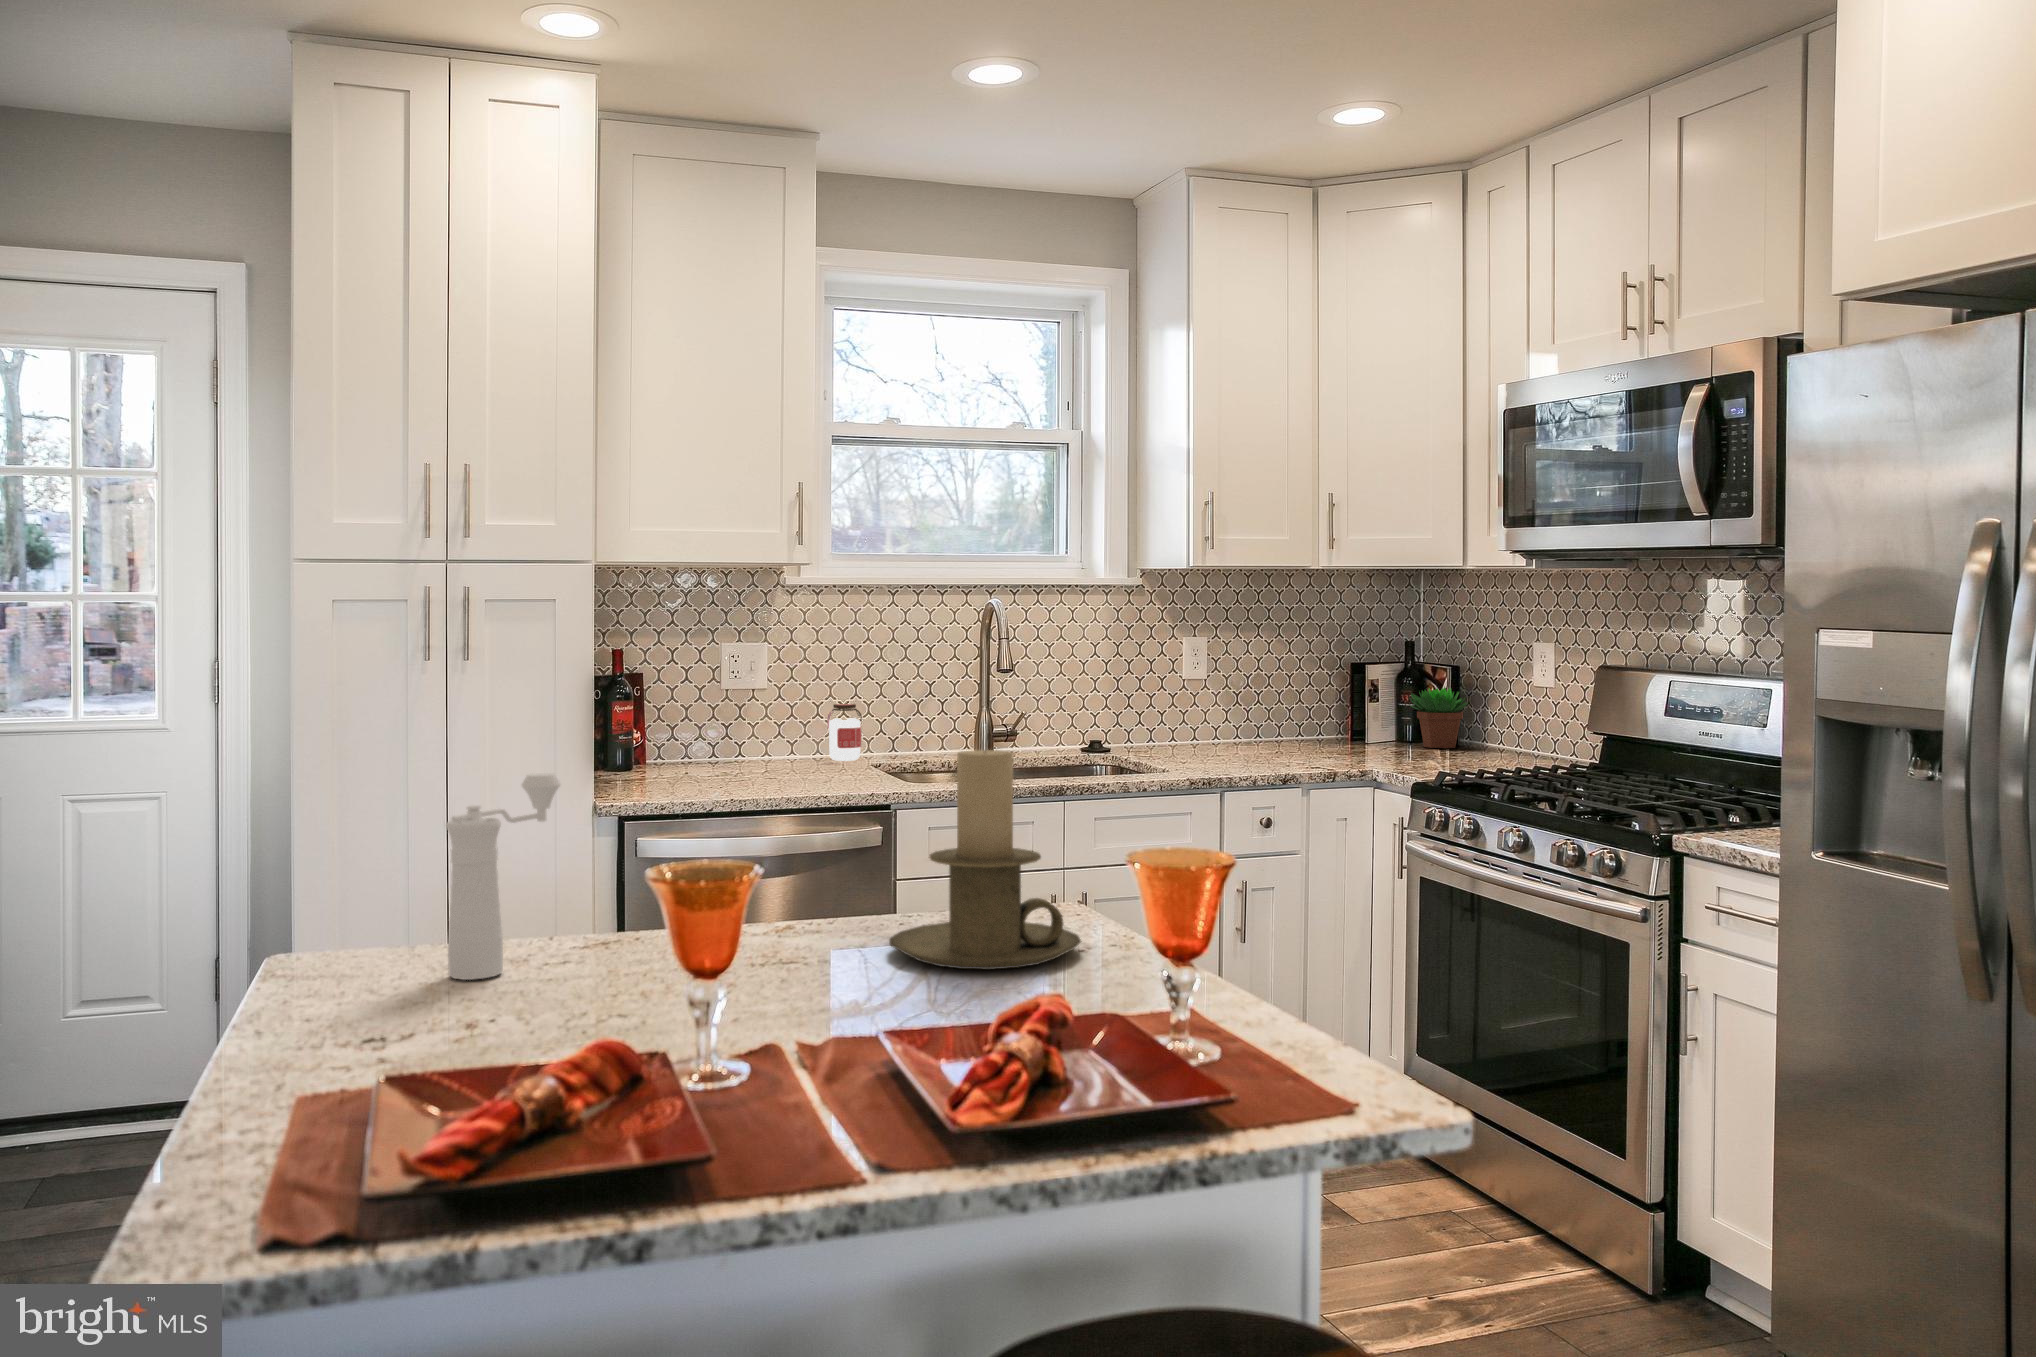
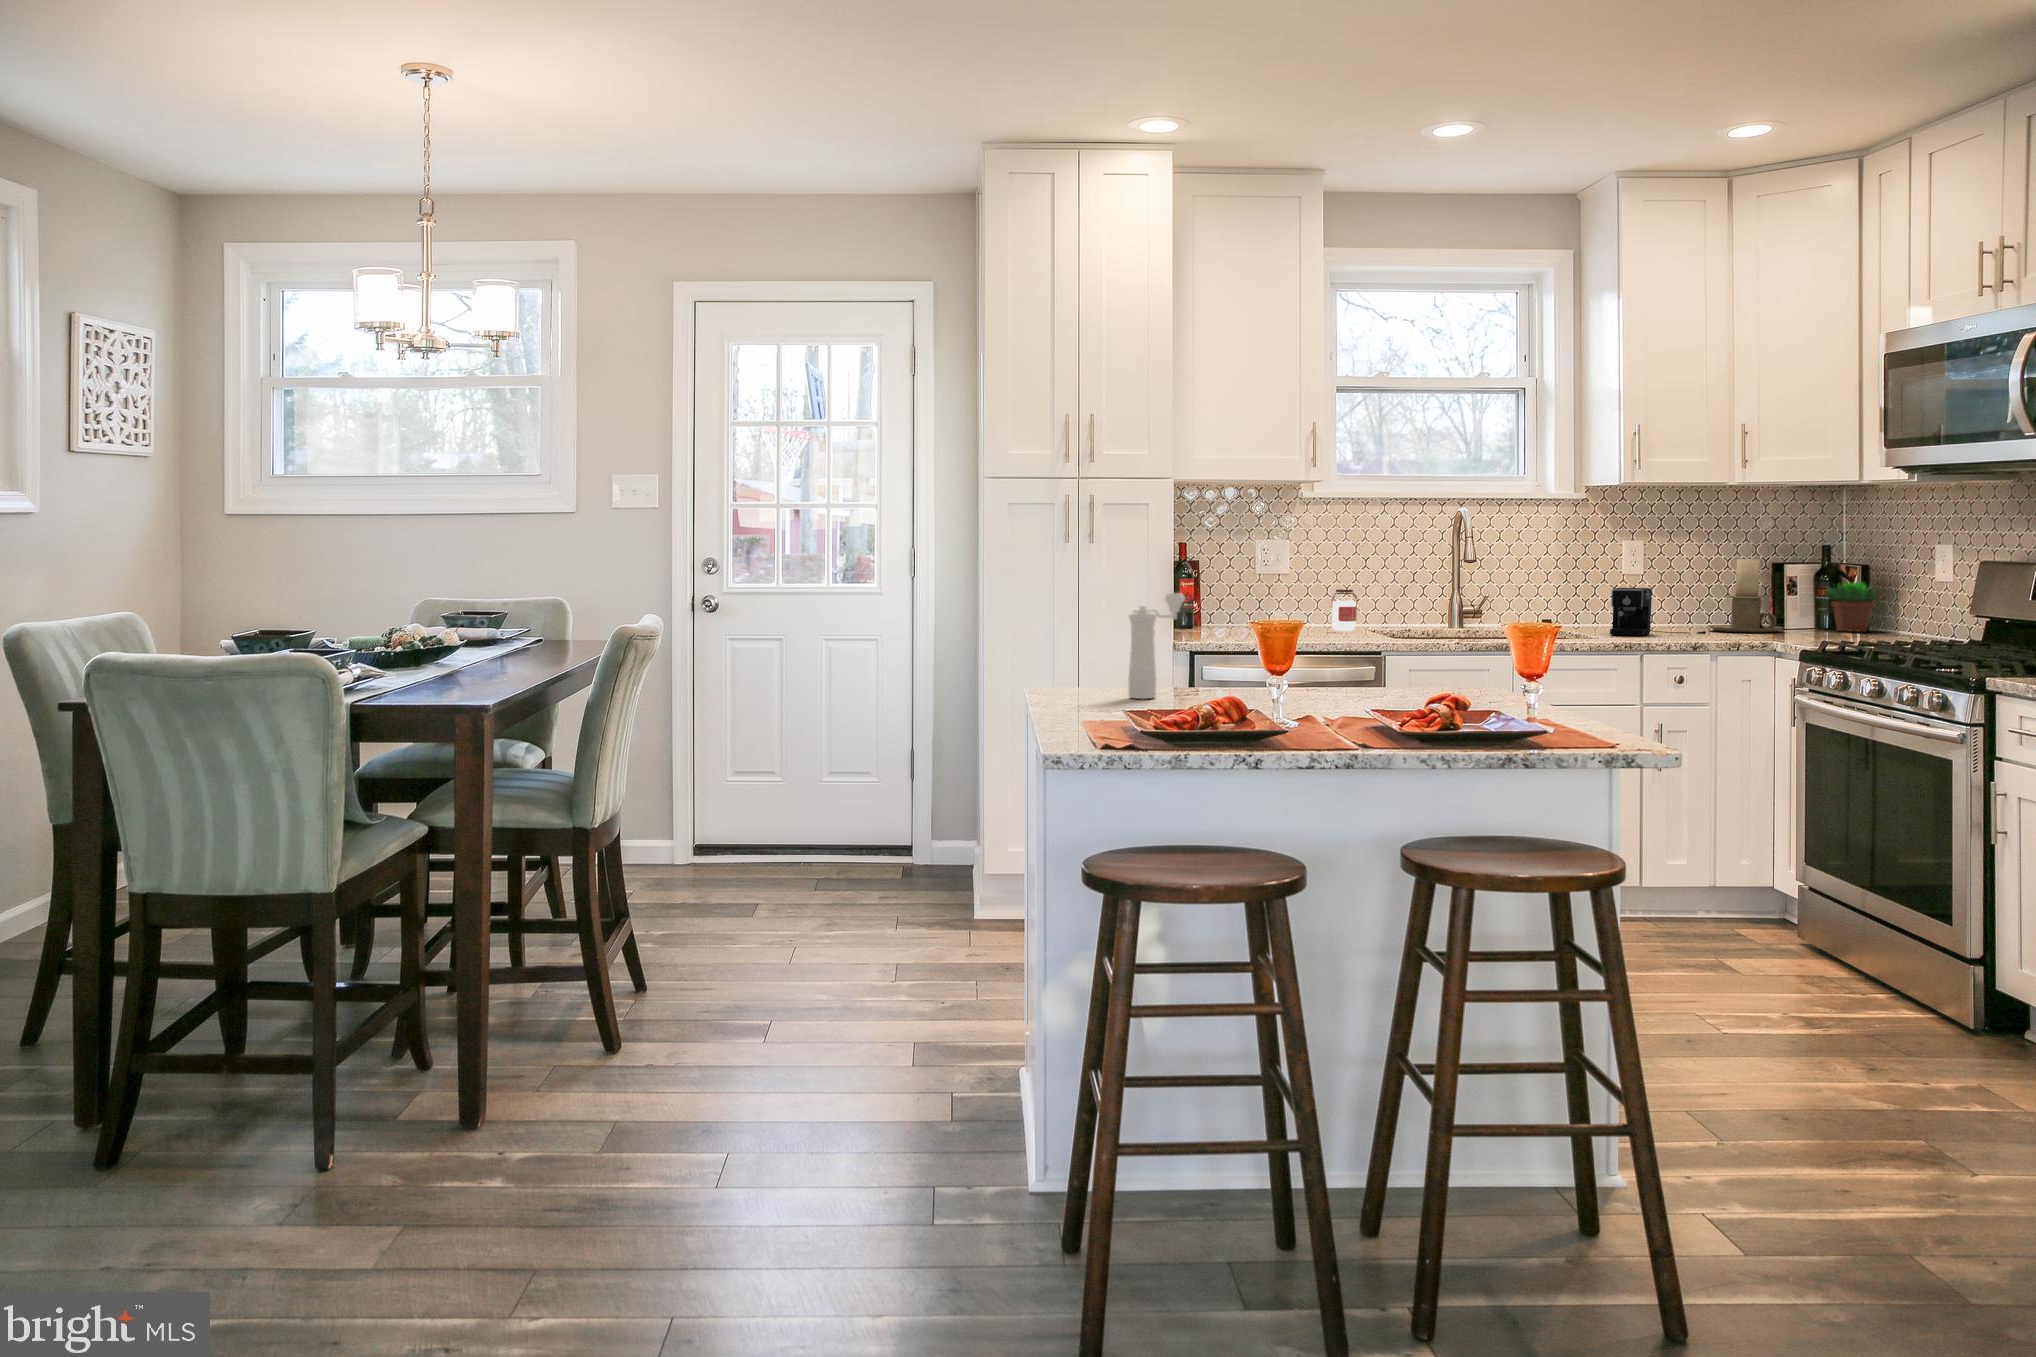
coffee maker: none [1180,700,1288,762] -> present [1610,588,1706,635]
candle holder: present [889,750,1081,970] -> present [1708,558,1784,632]

